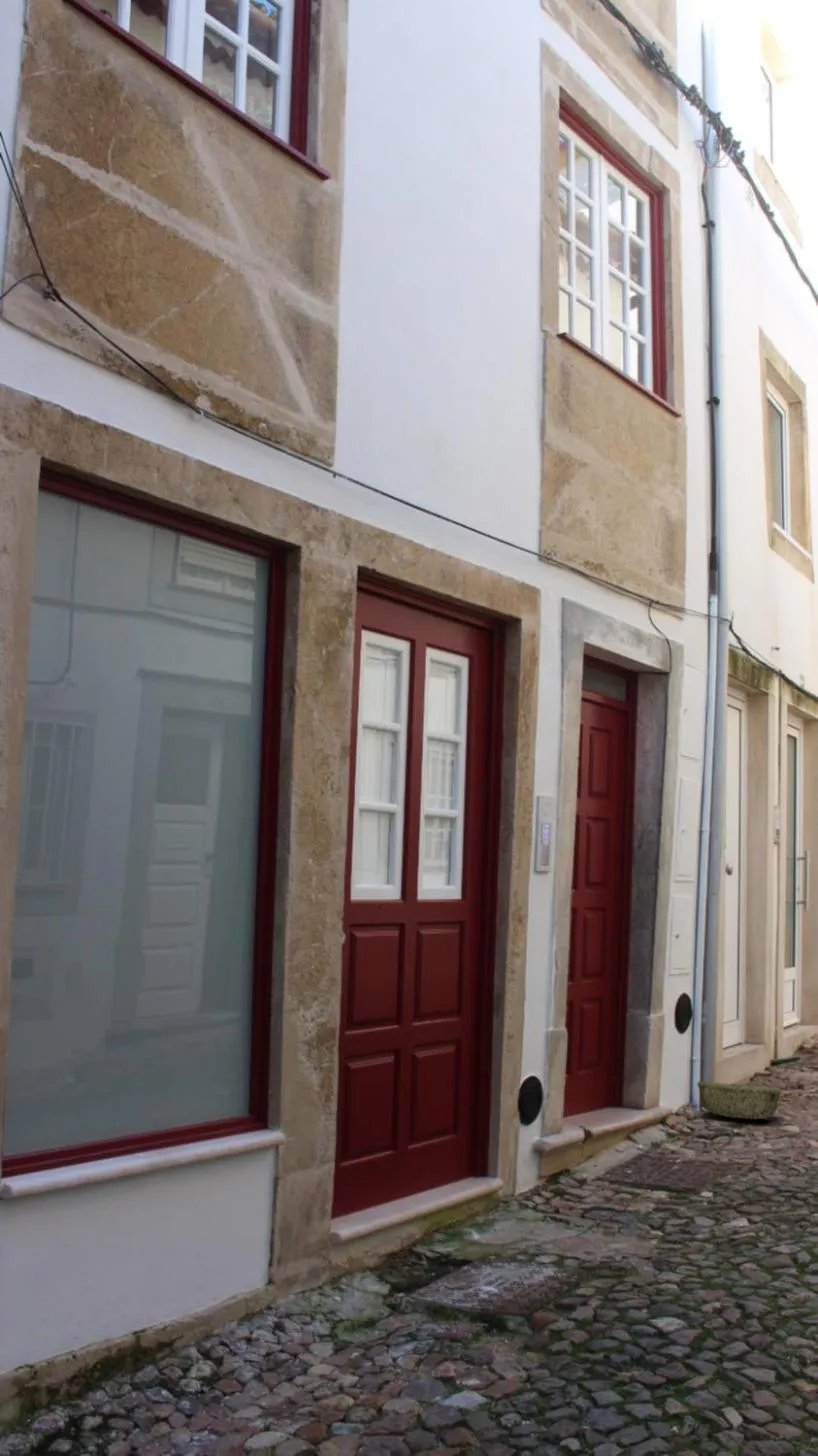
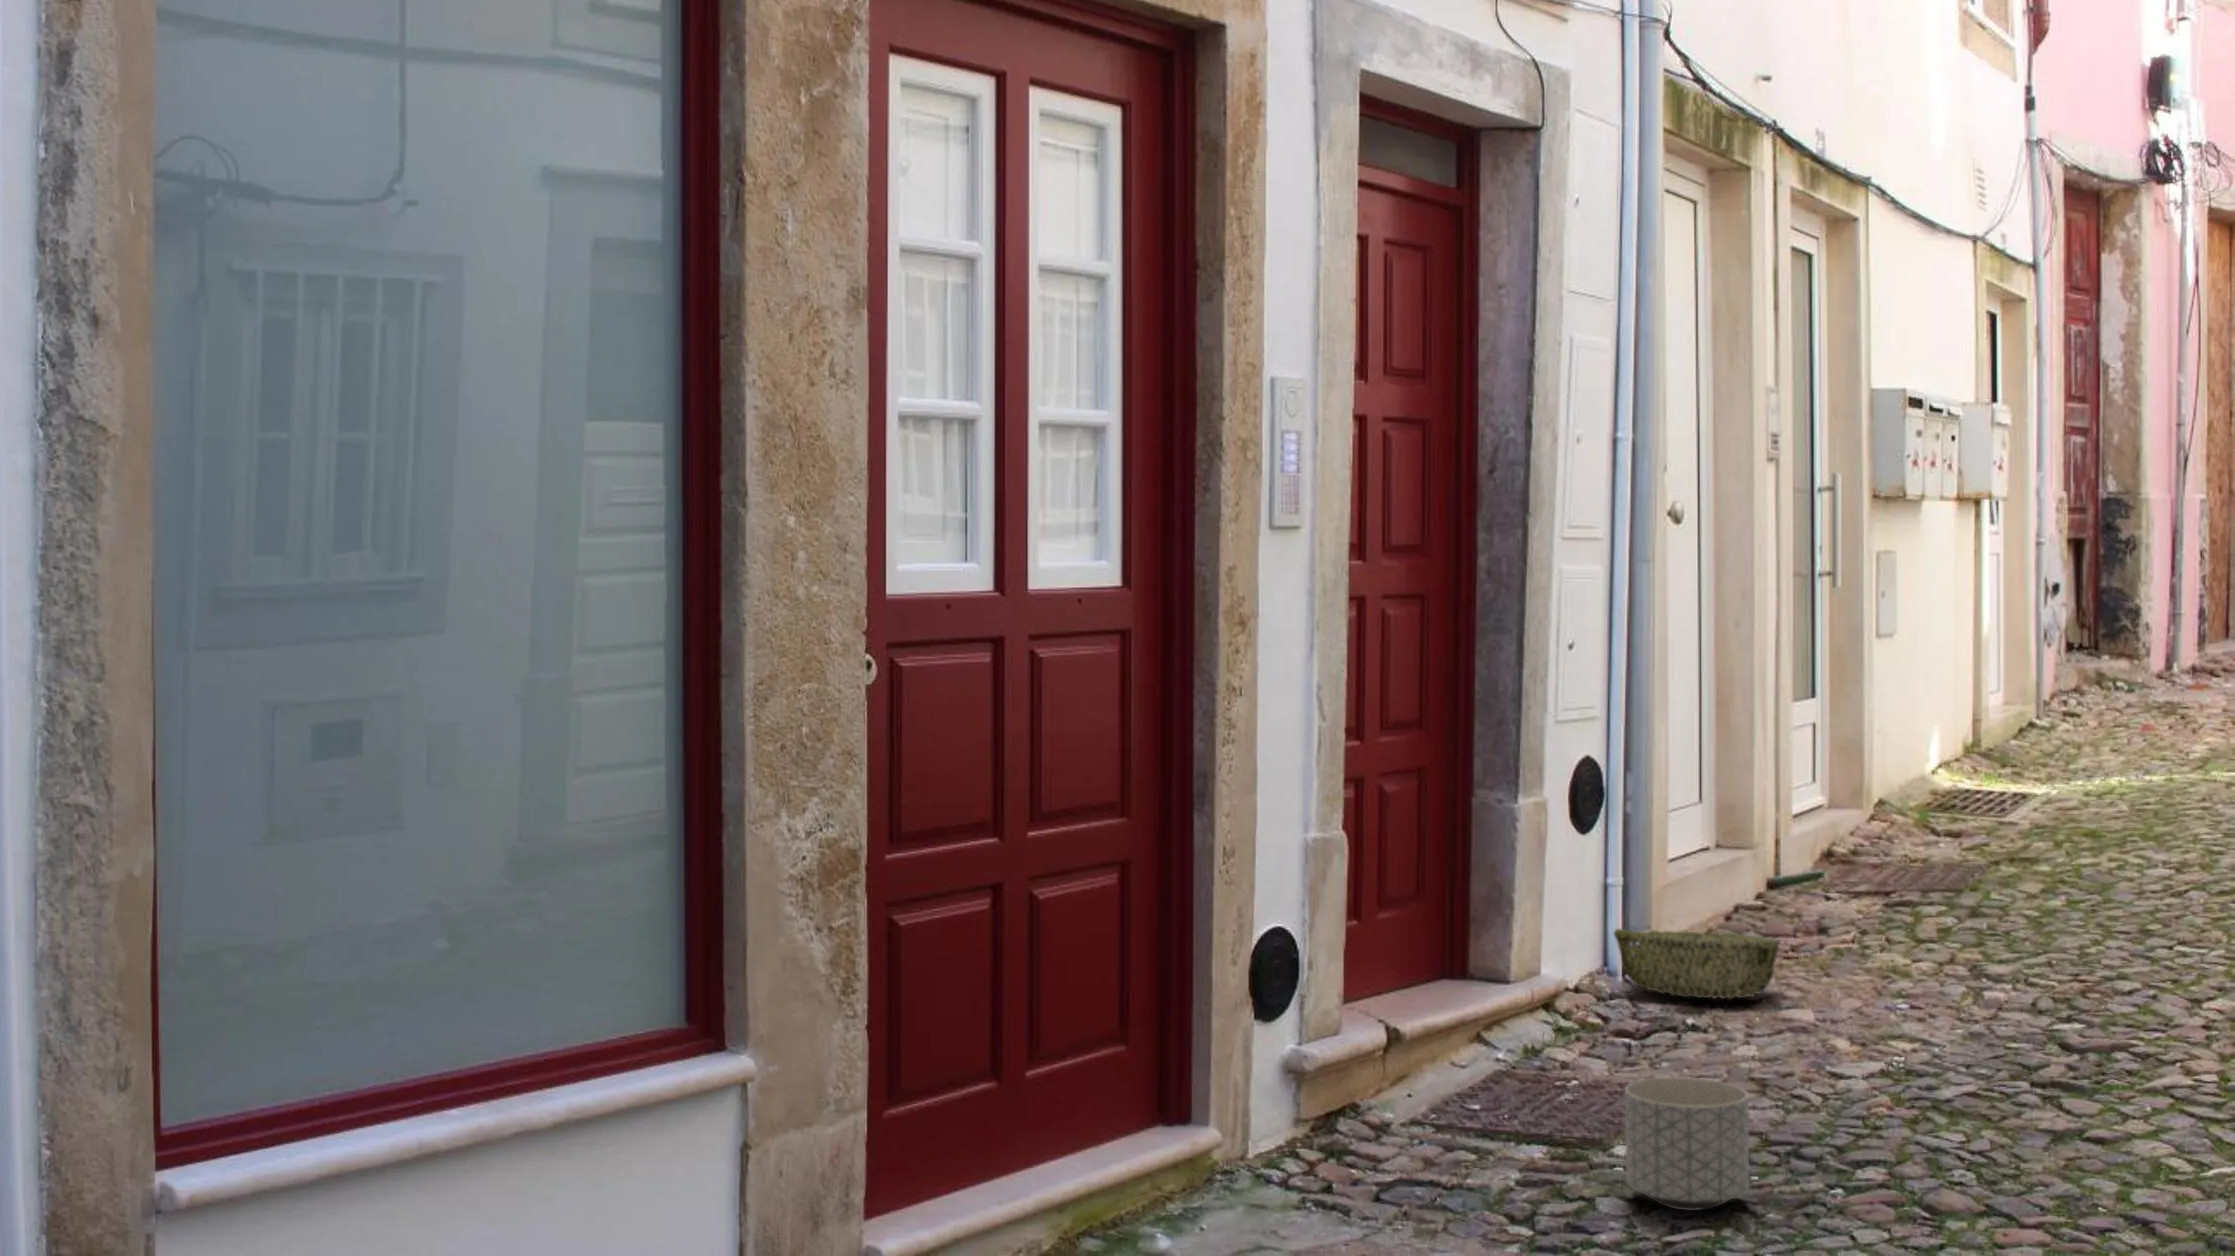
planter: none [709,1156,771,1225] -> present [1625,1077,1749,1211]

